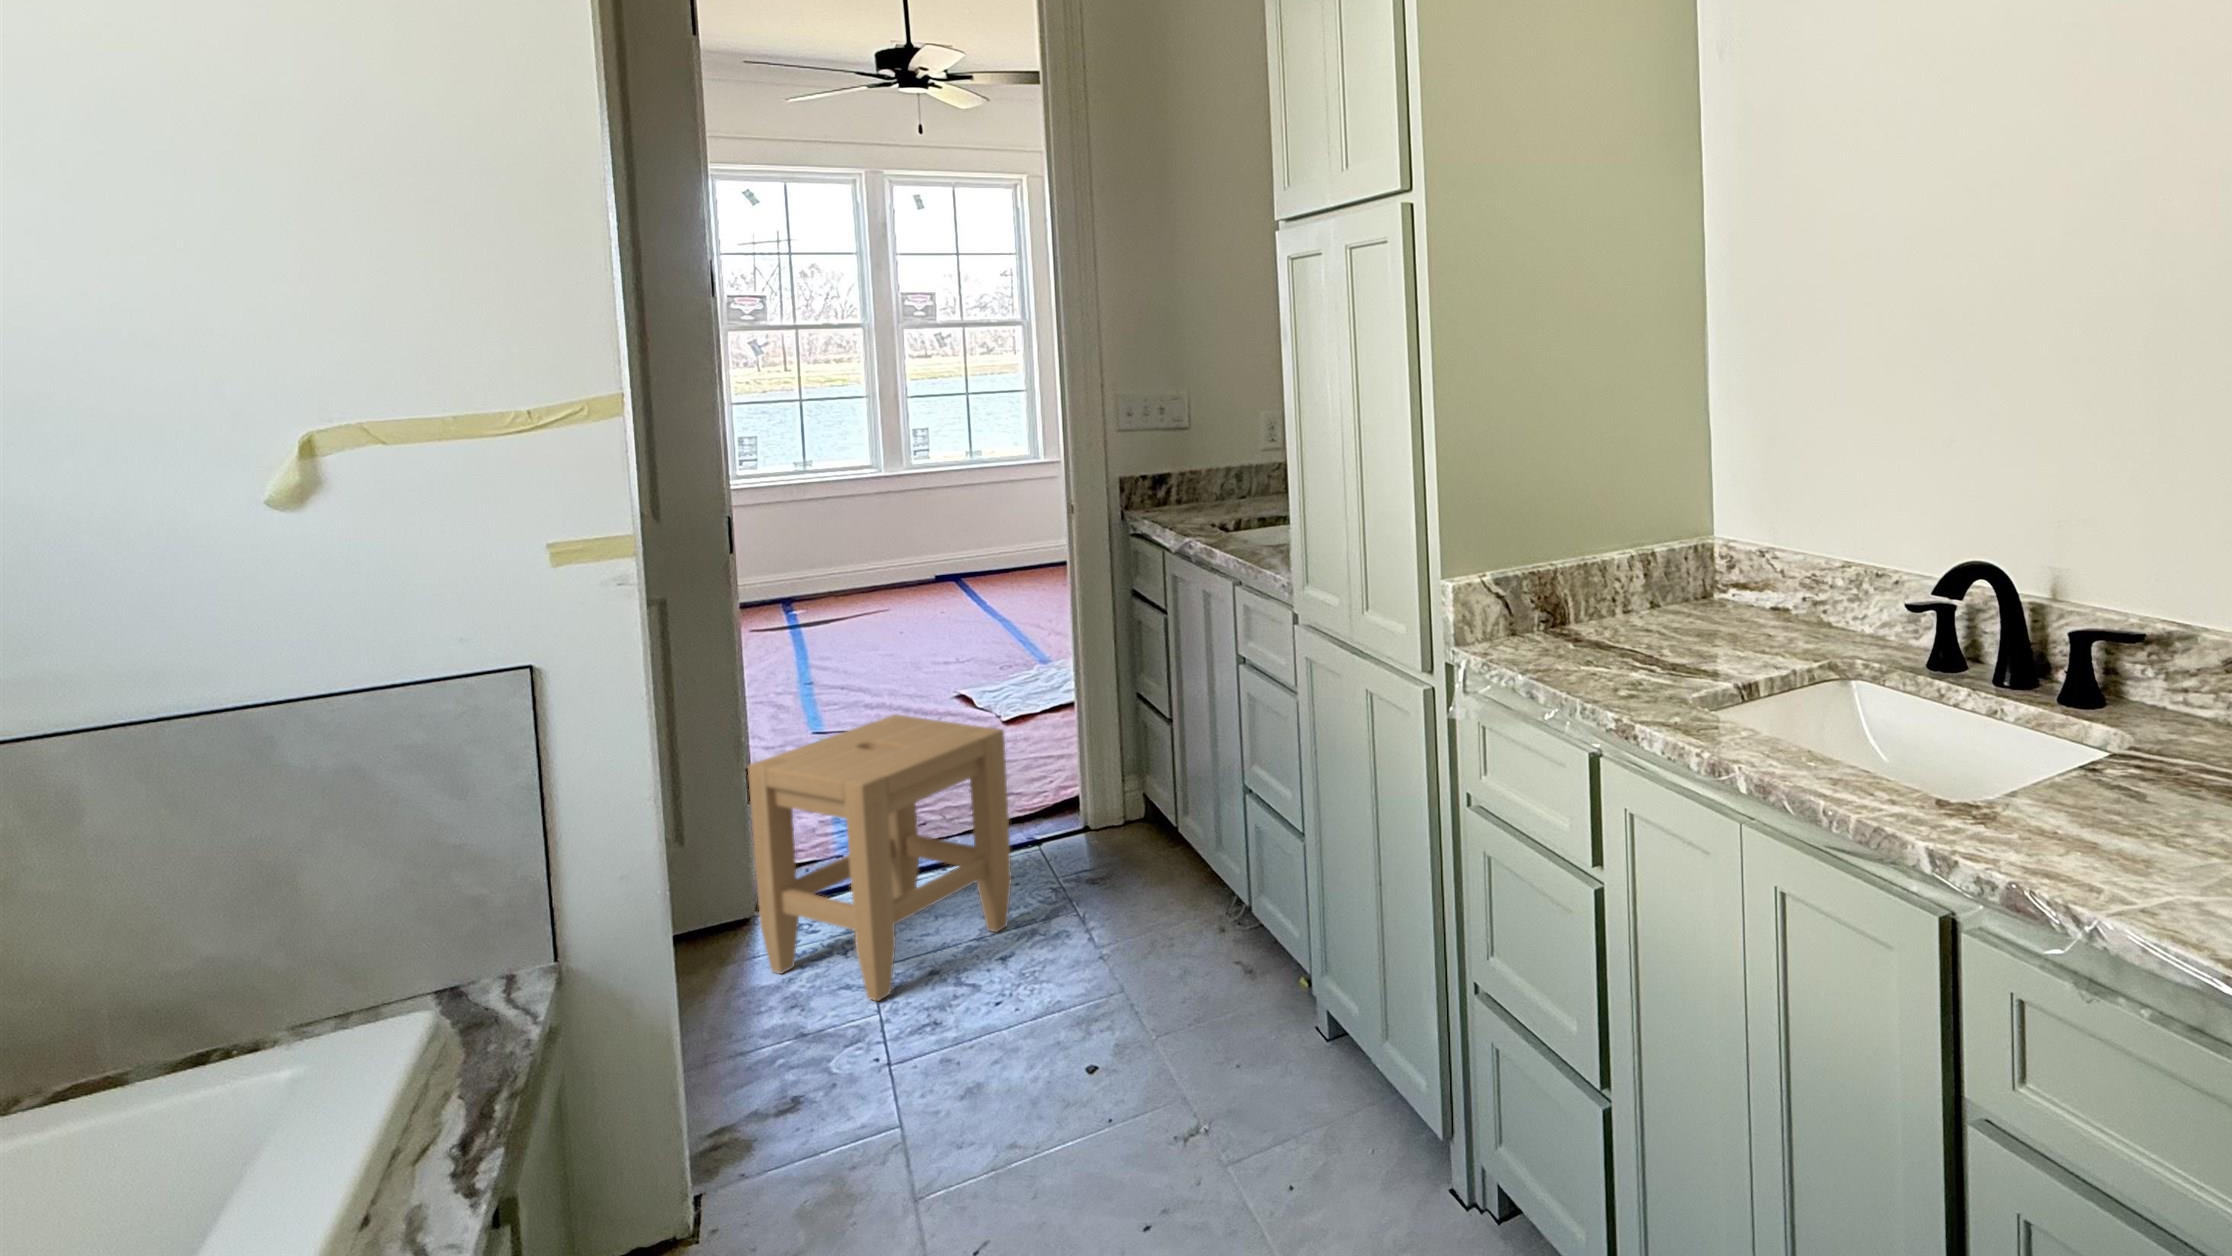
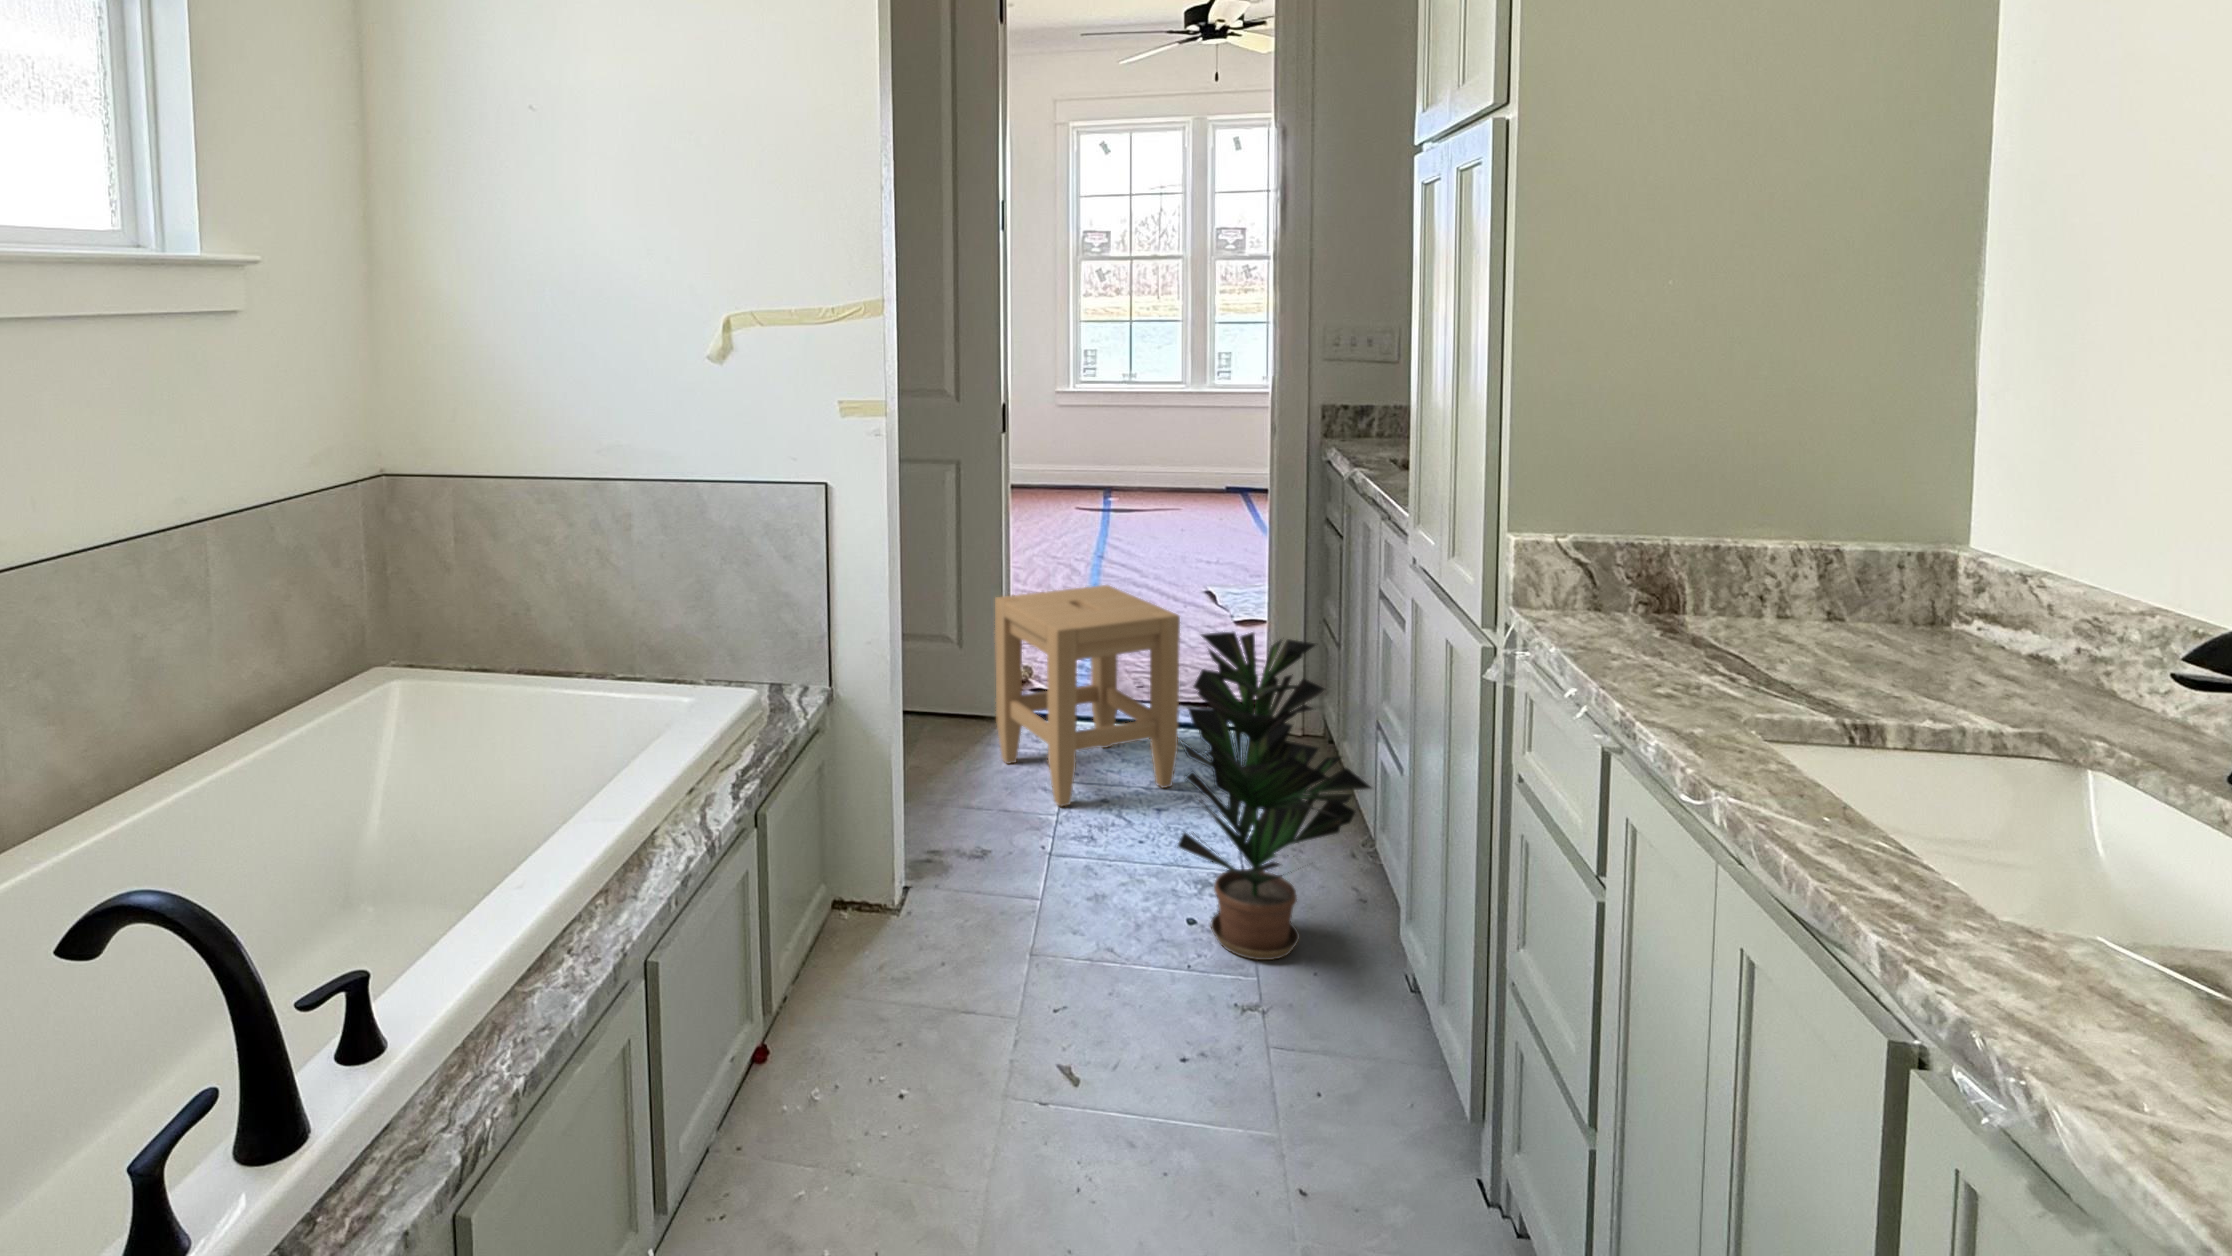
potted plant: none [1066,724,1269,1085] -> present [1178,632,1371,960]

